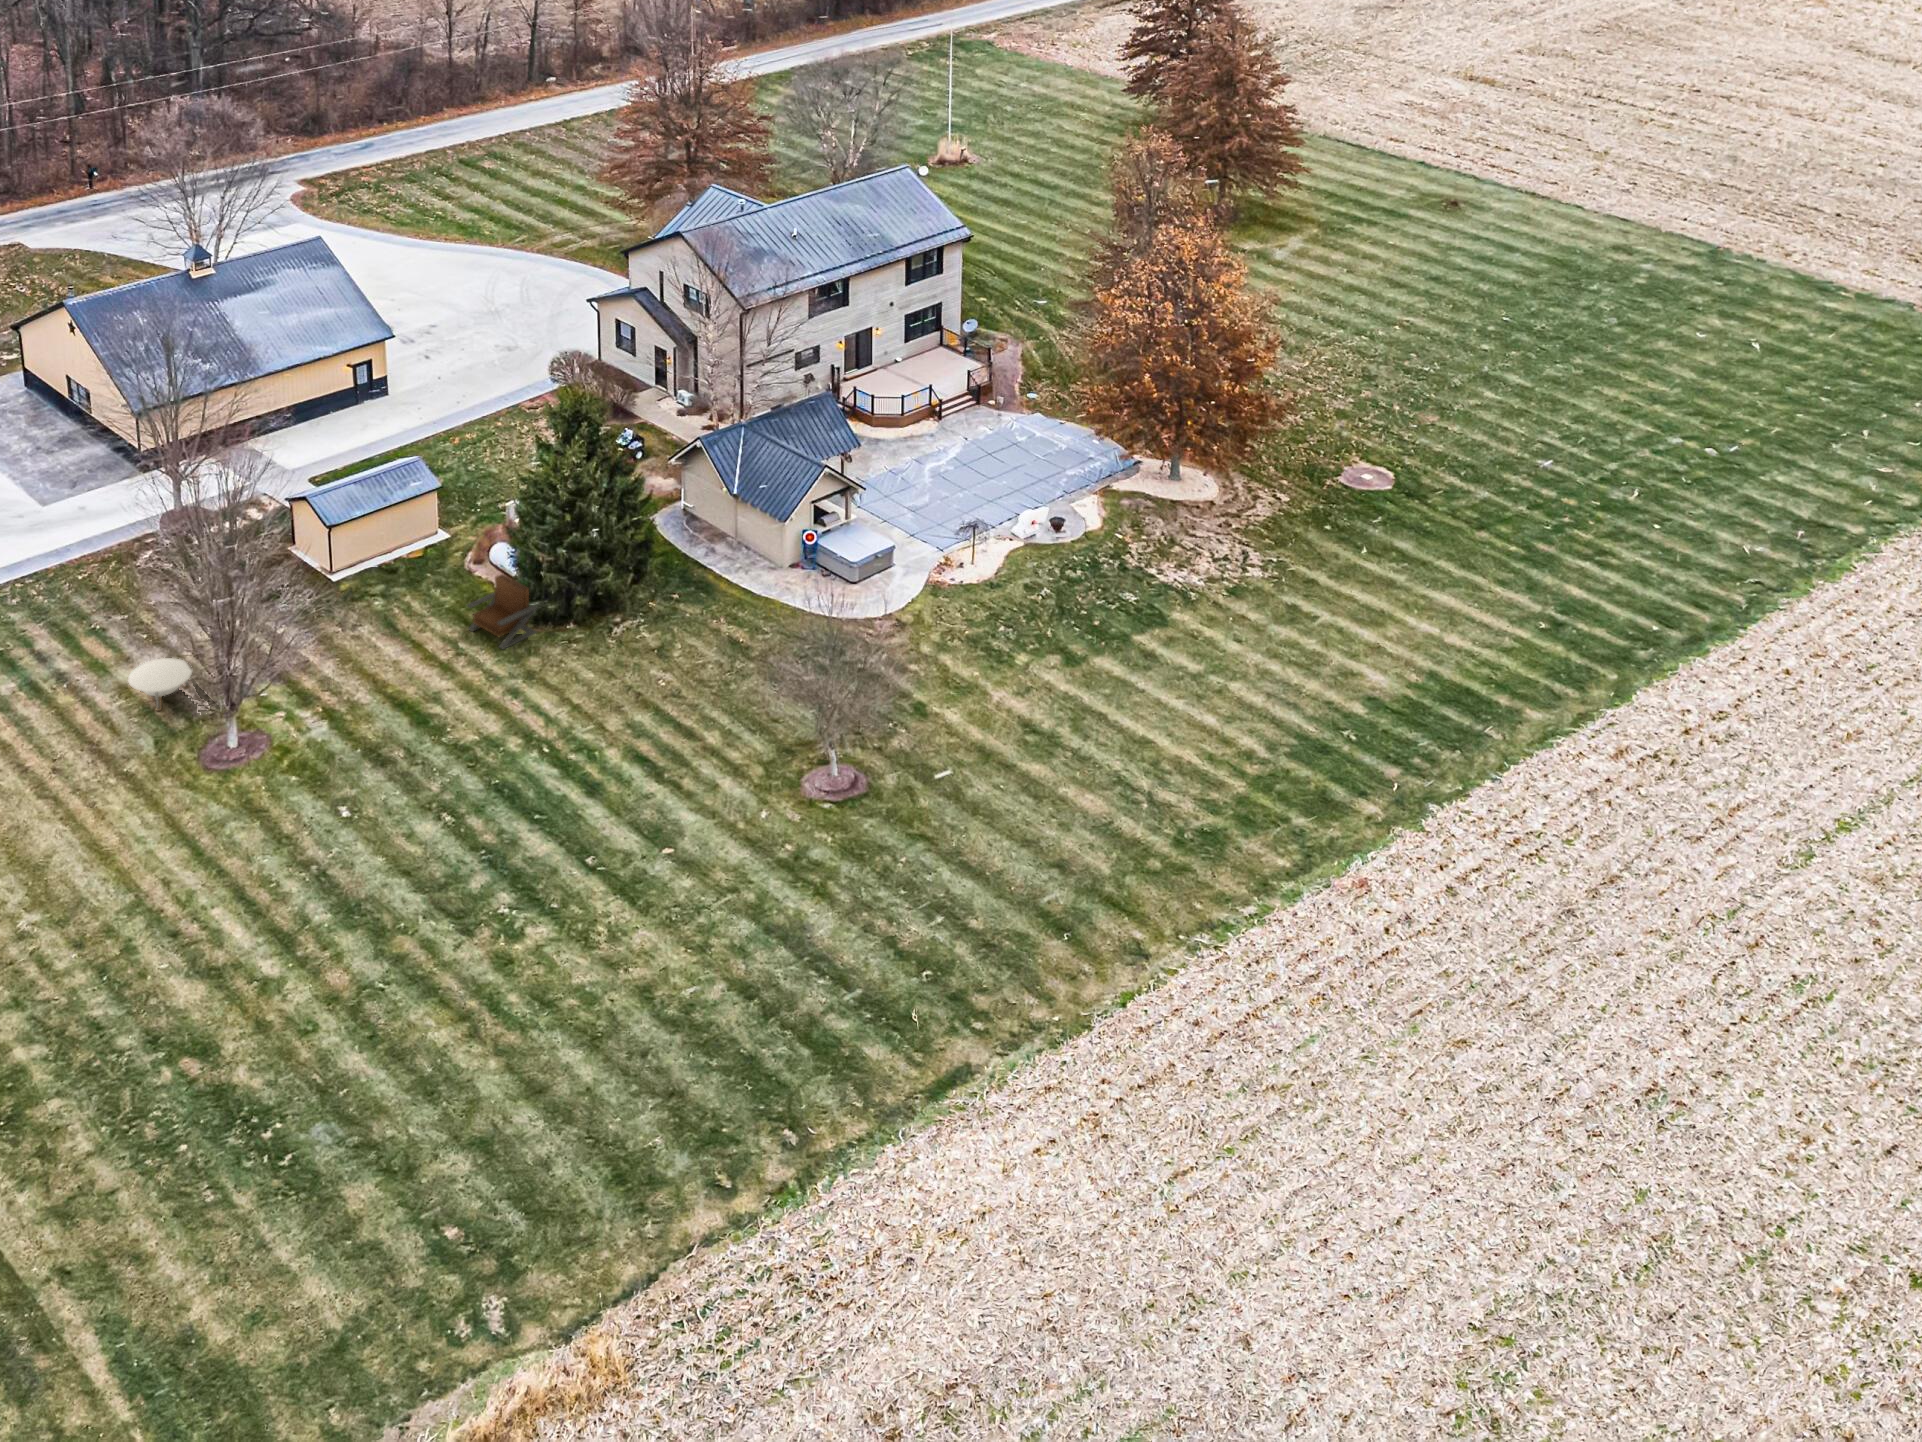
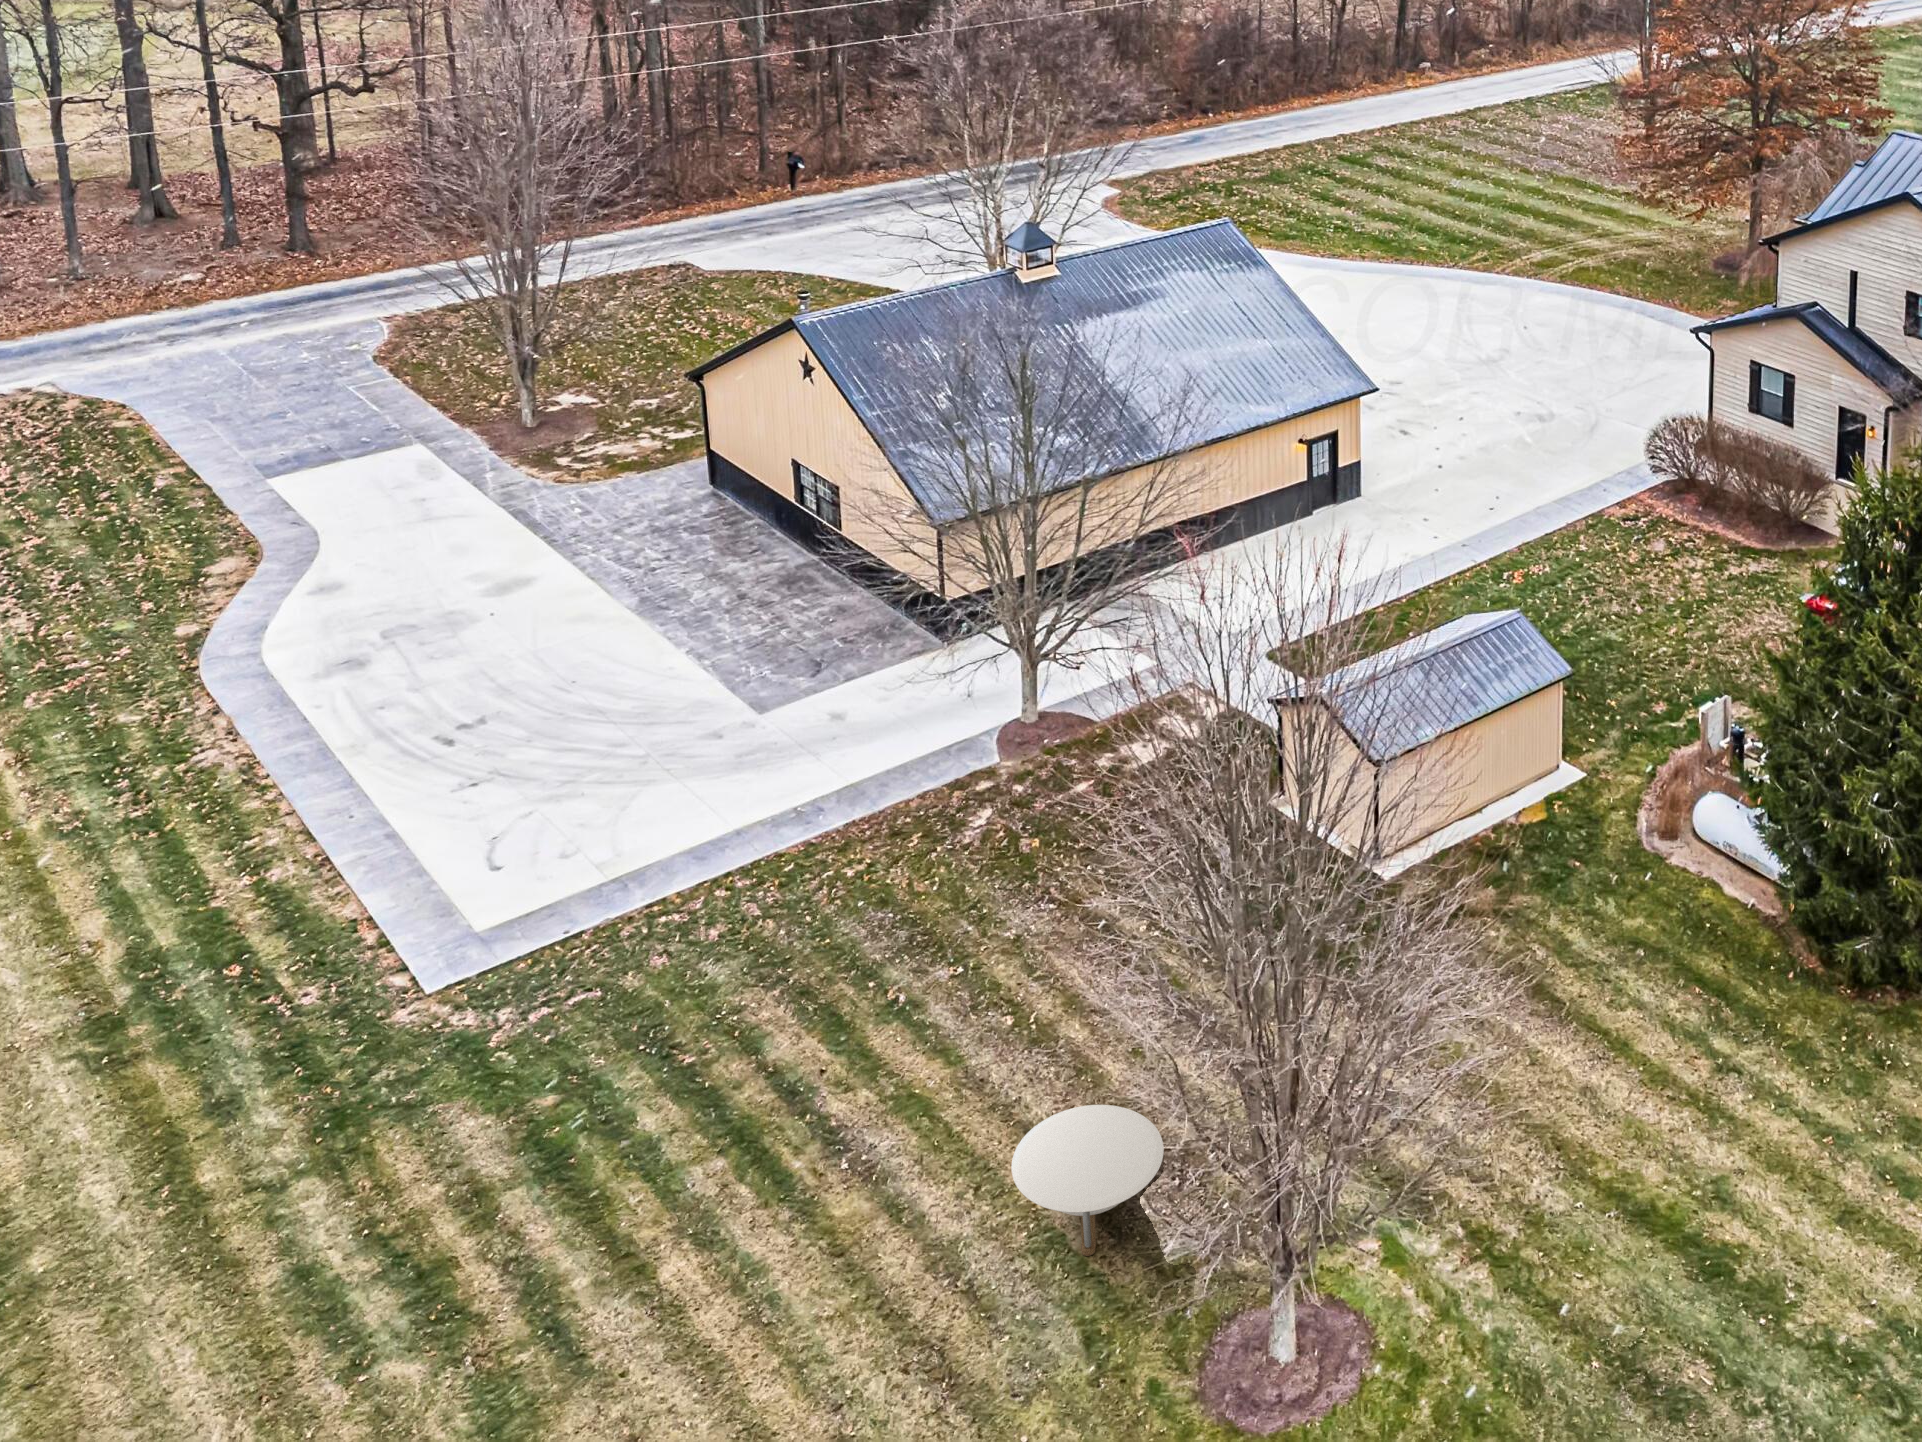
lounge chair: present [467,574,537,649] -> none [1732,876,1896,1058]

